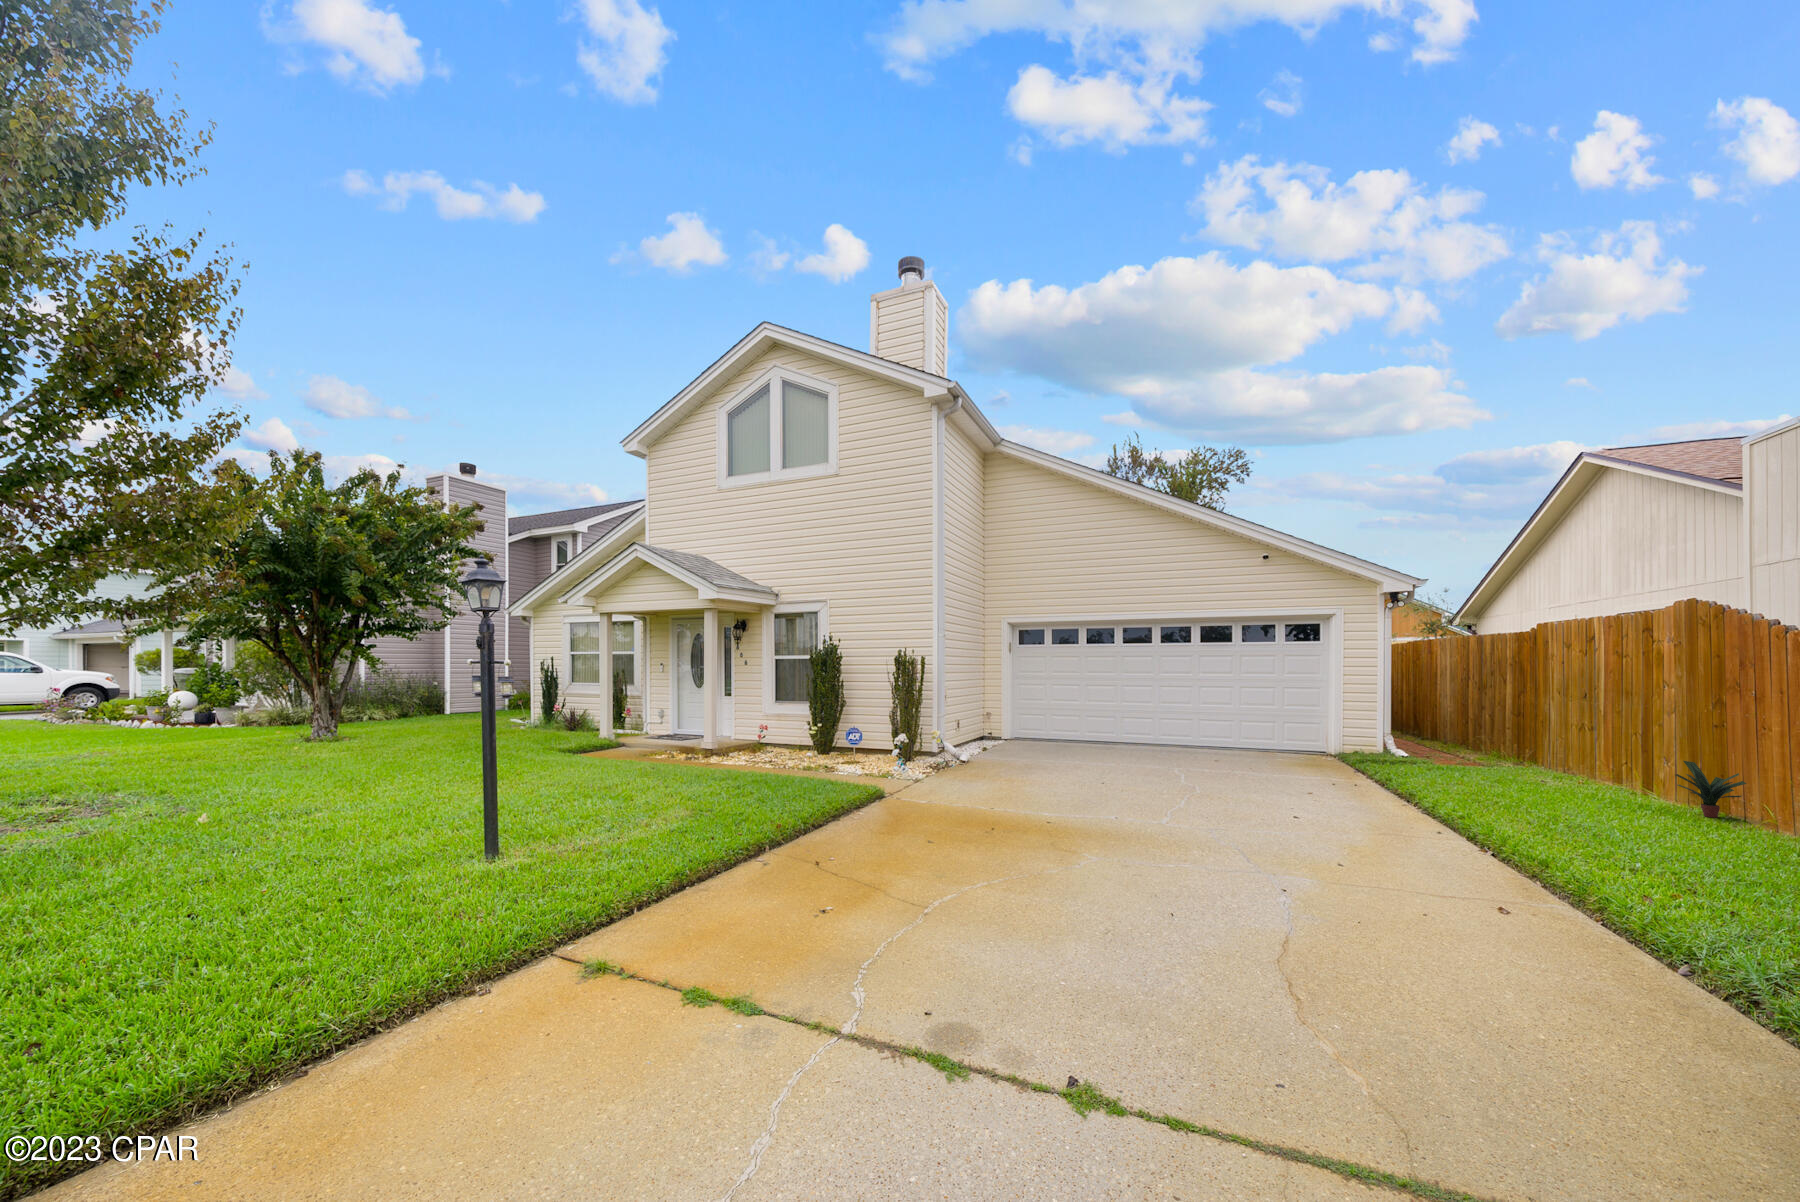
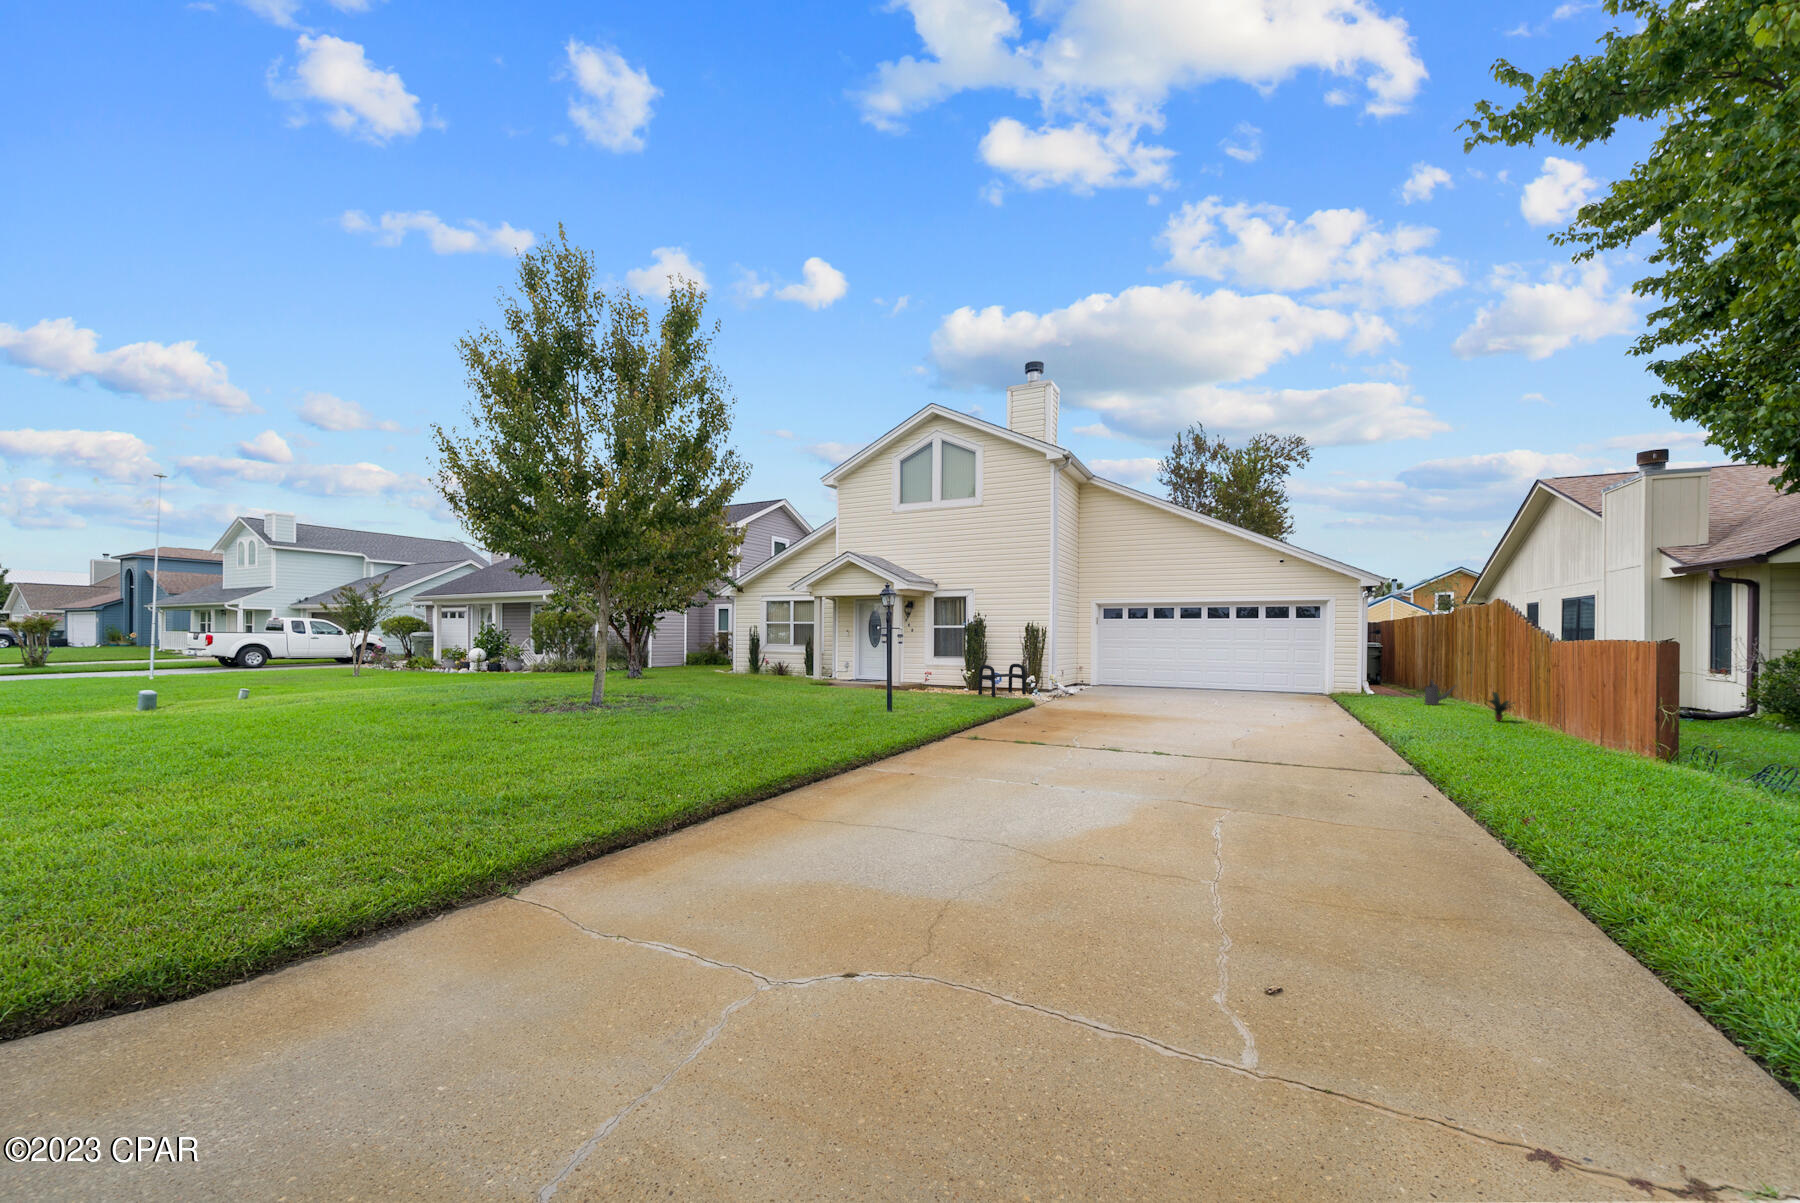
bench: none [825,709,897,761] -> present [978,664,1026,697]
watering can: none [1482,731,1539,771] -> present [1419,680,1456,705]

